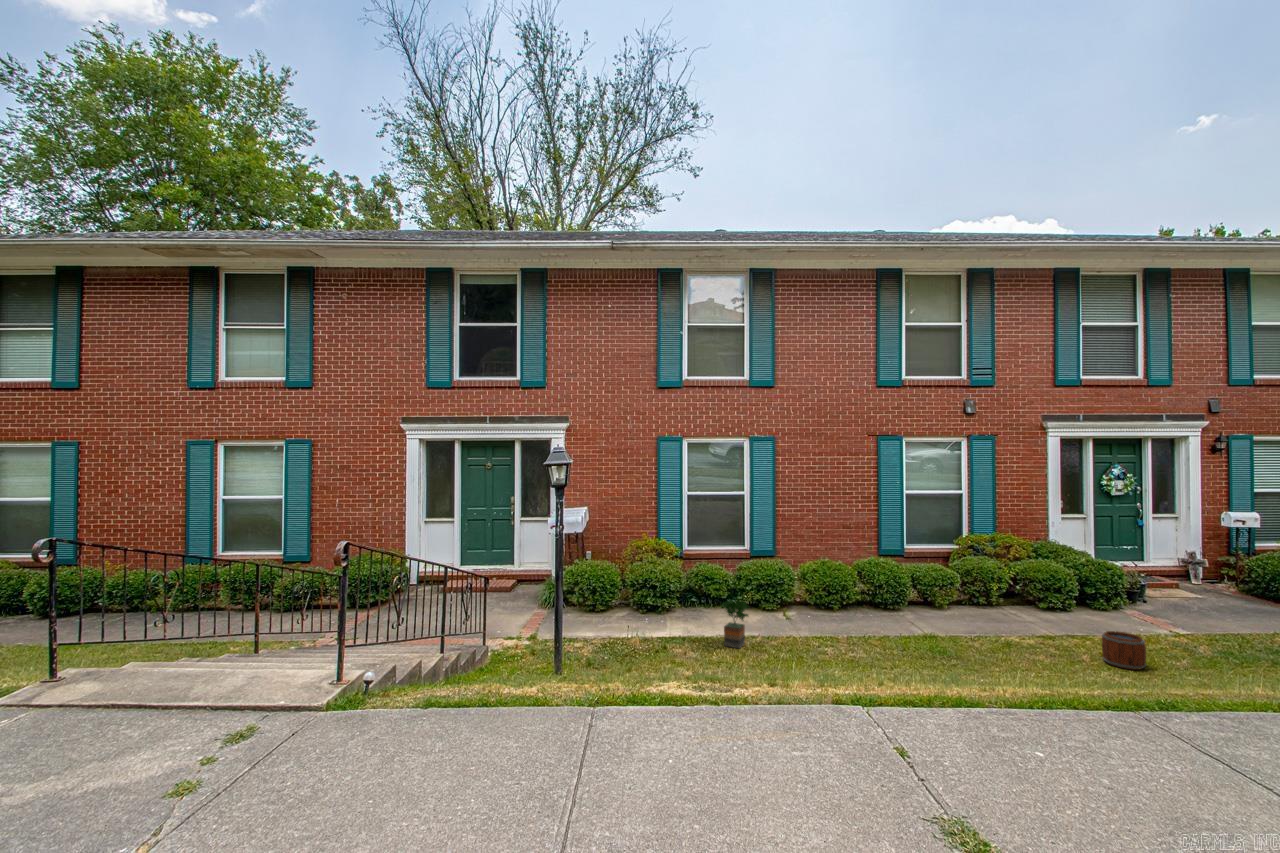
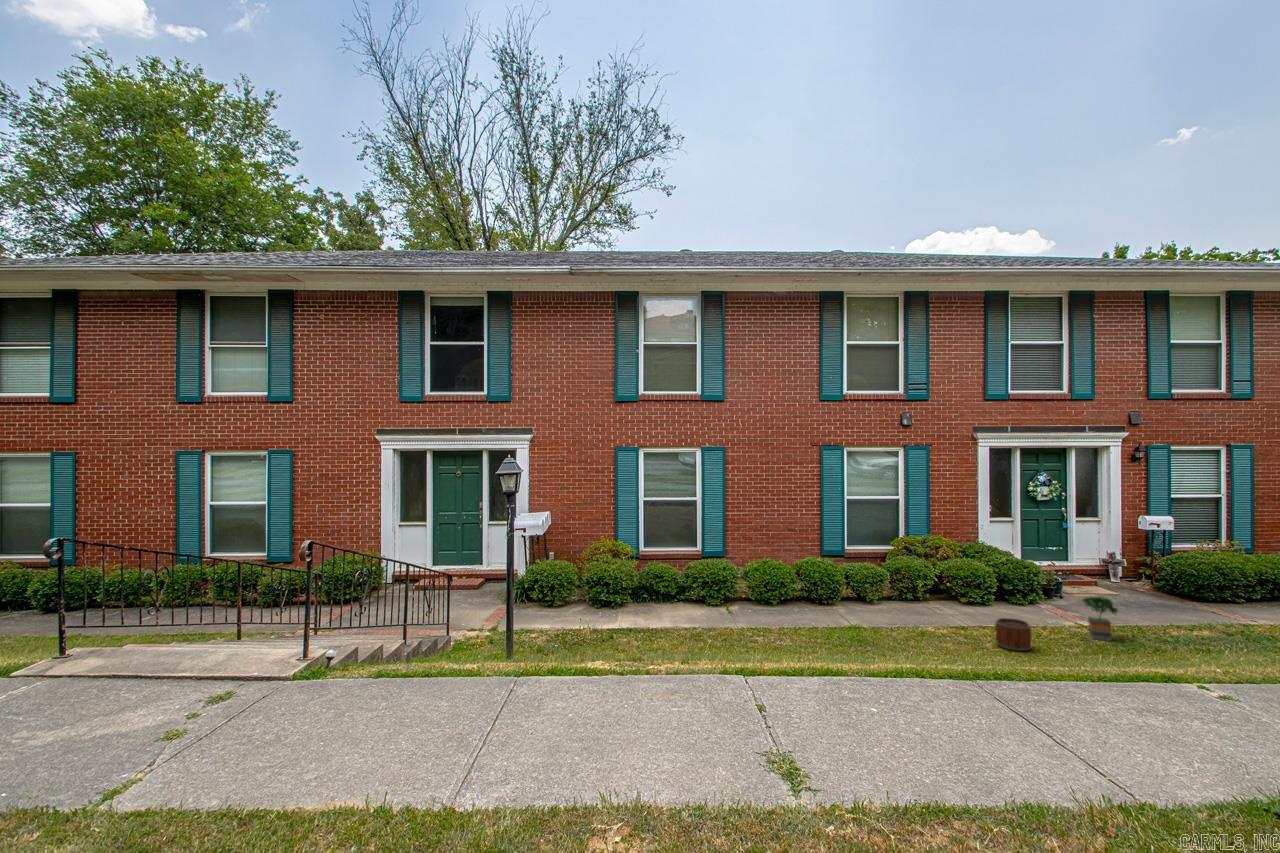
potted tree: present [722,600,749,648] -> present [1083,596,1117,641]

